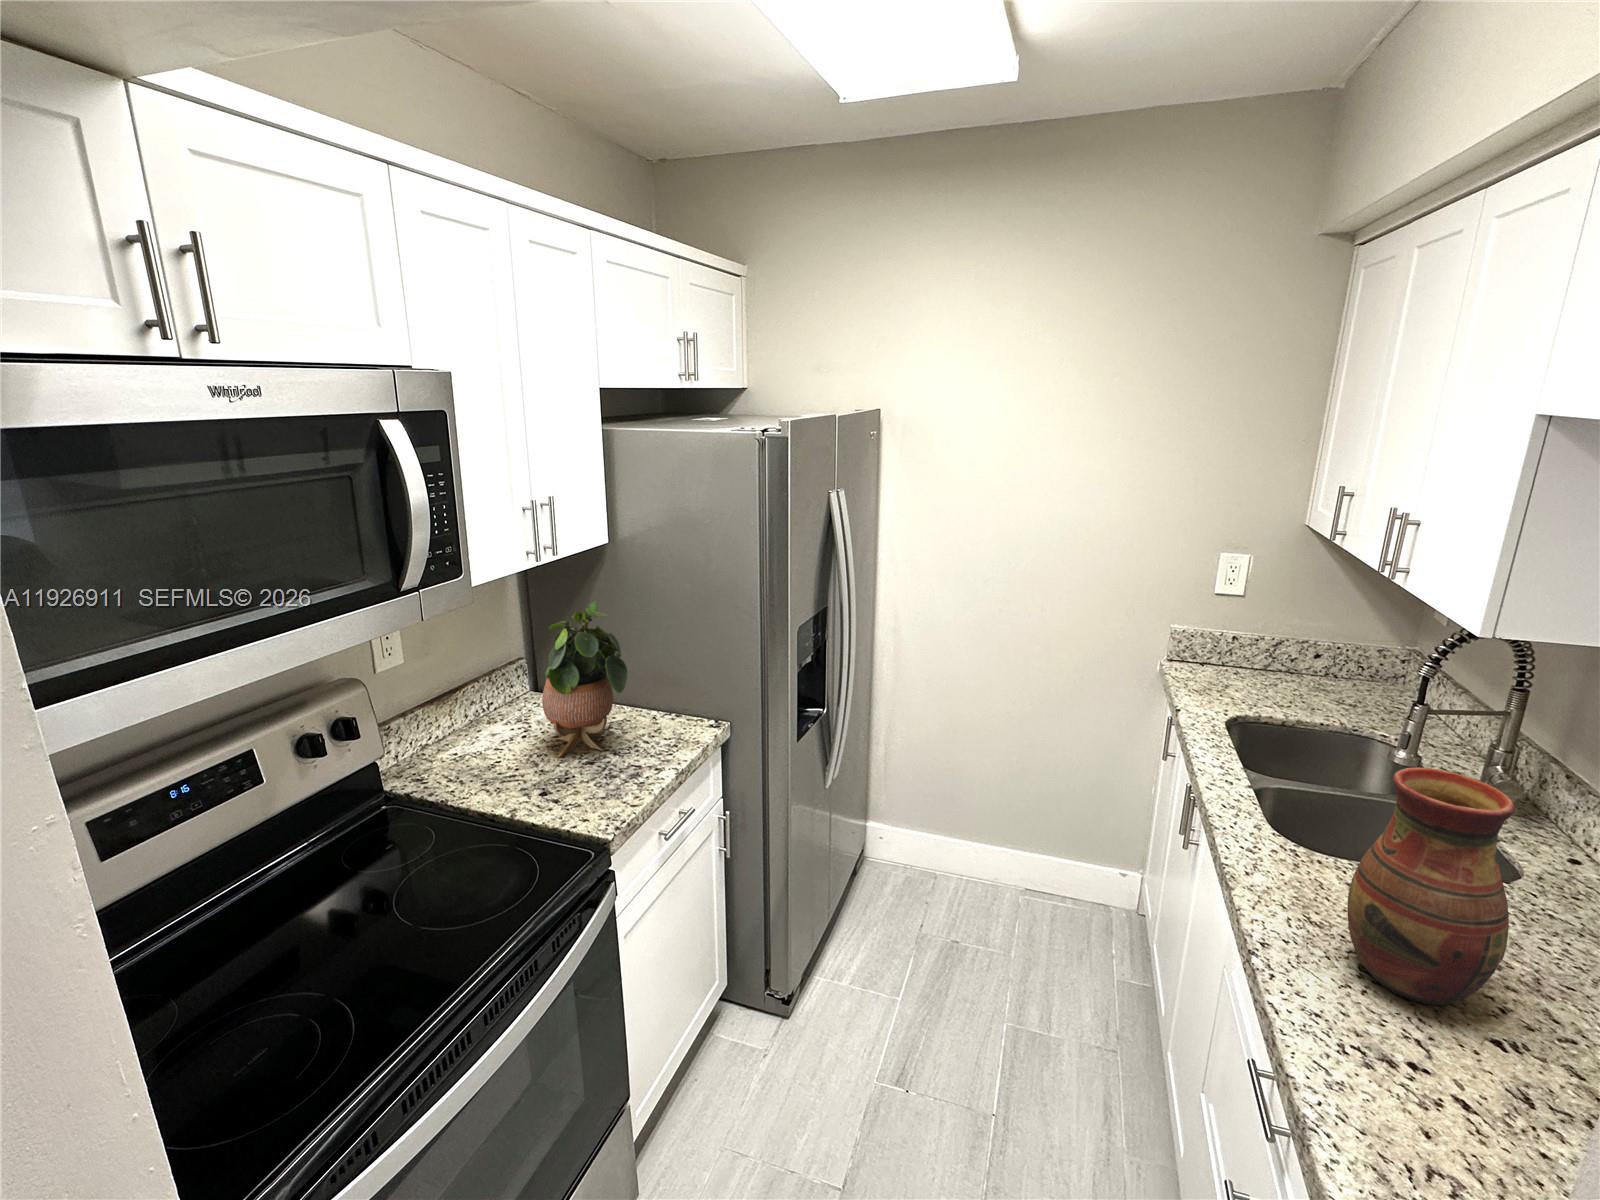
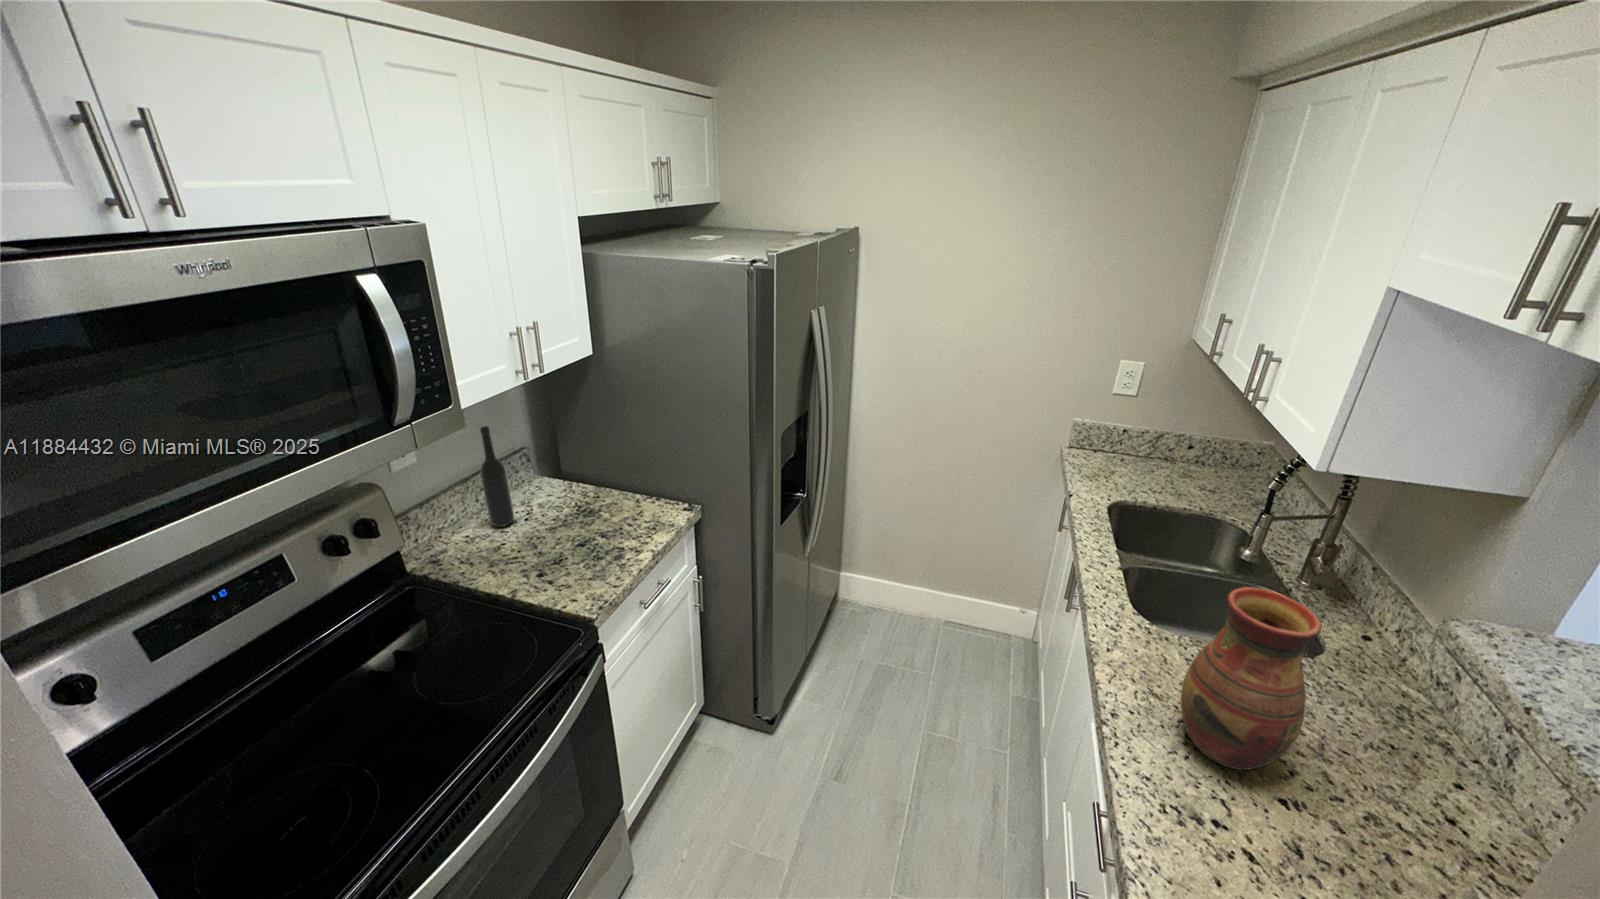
potted plant: present [542,601,627,757] -> none [539,410,611,540]
bottle: none [475,622,510,744] -> present [480,426,515,527]

